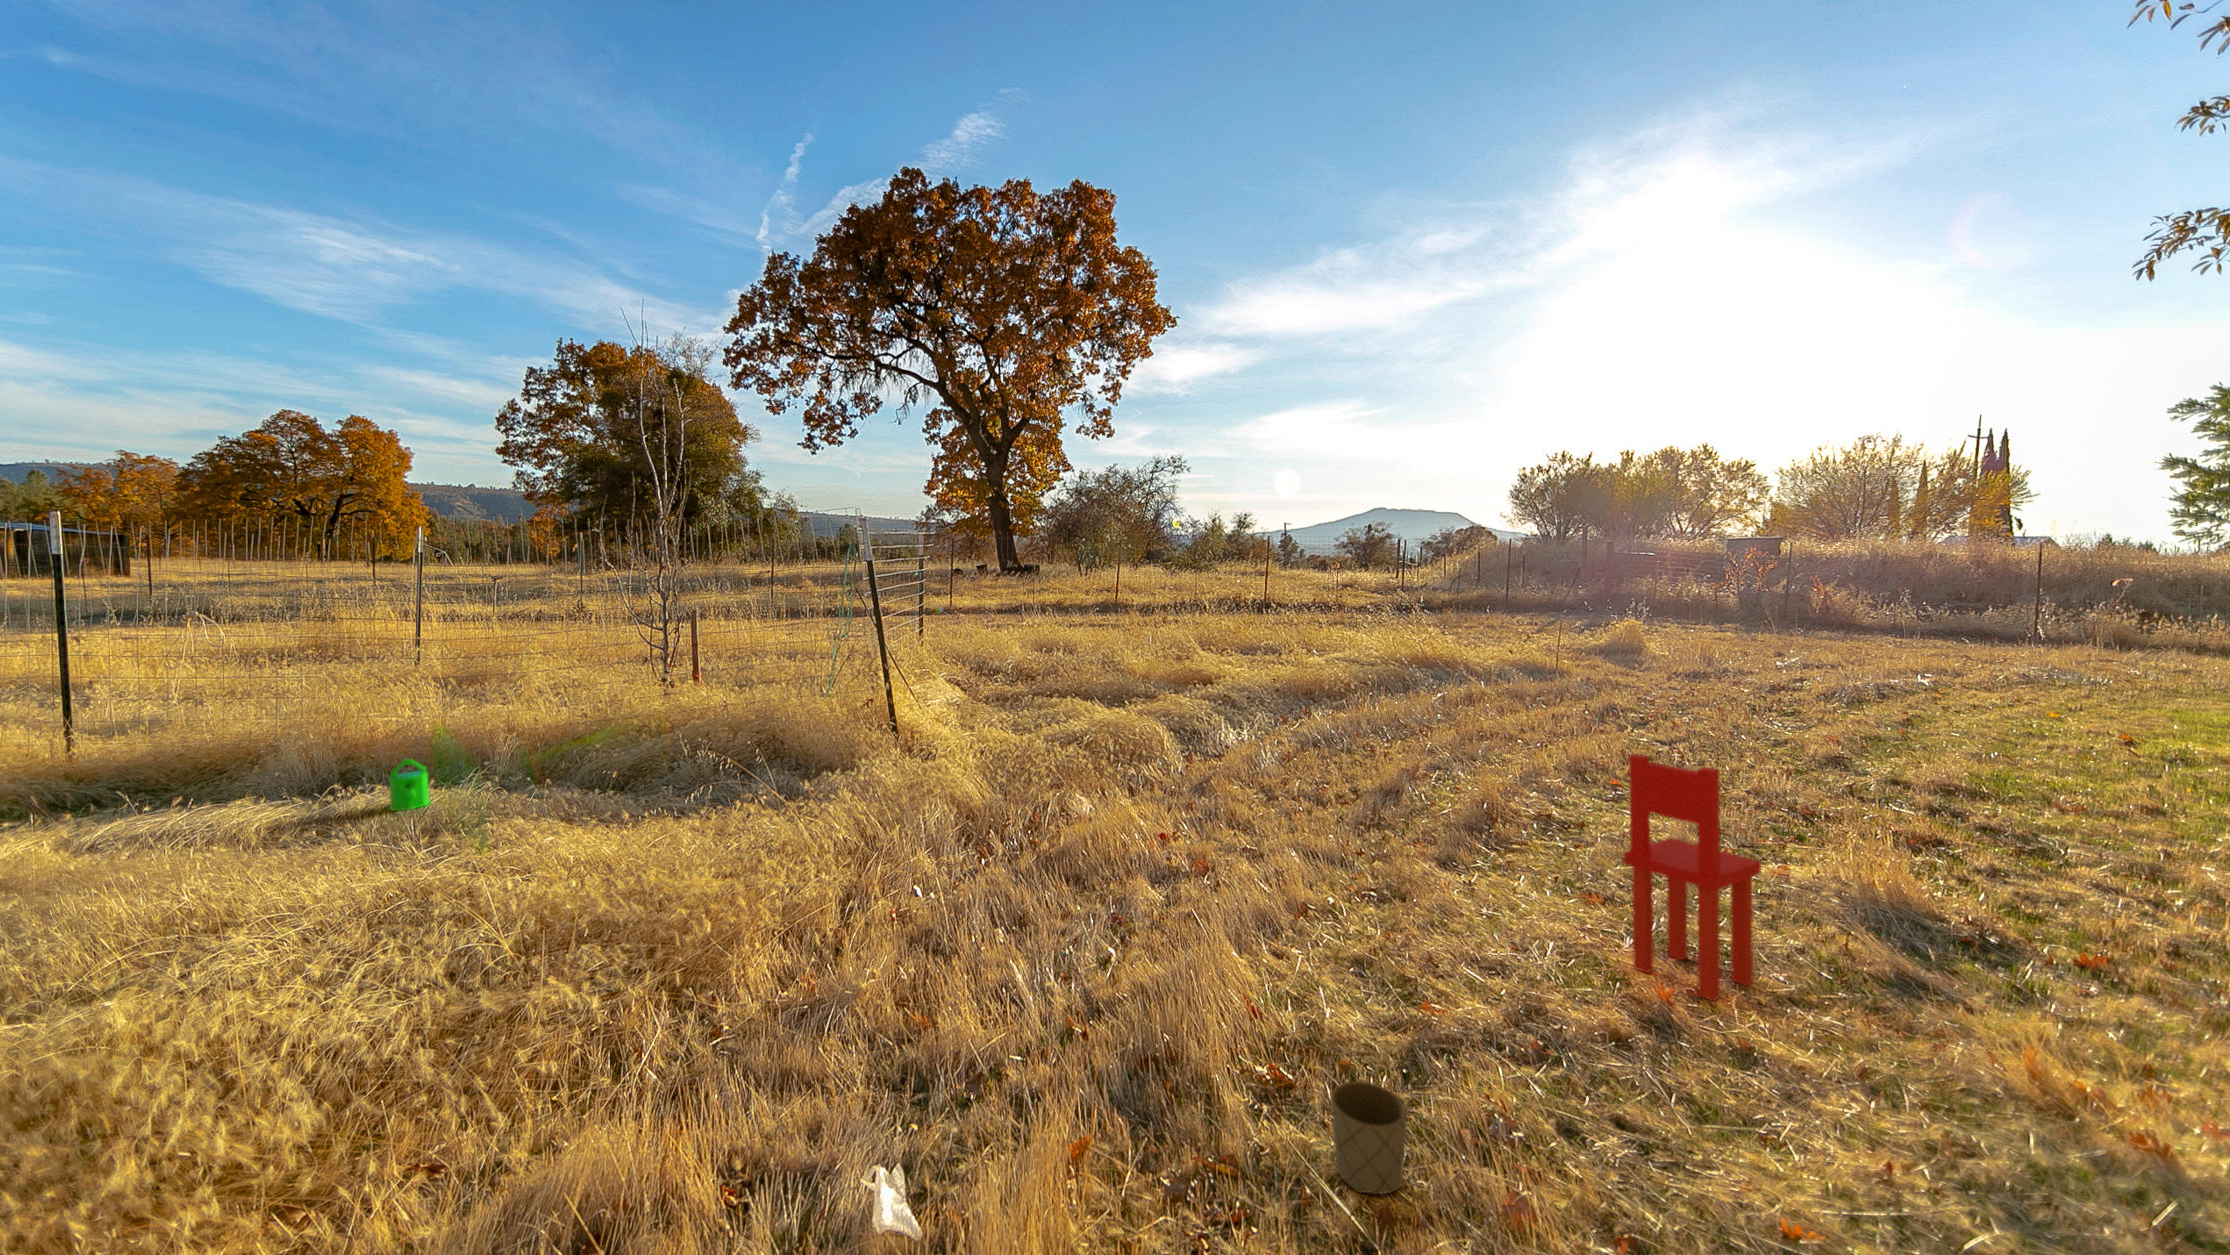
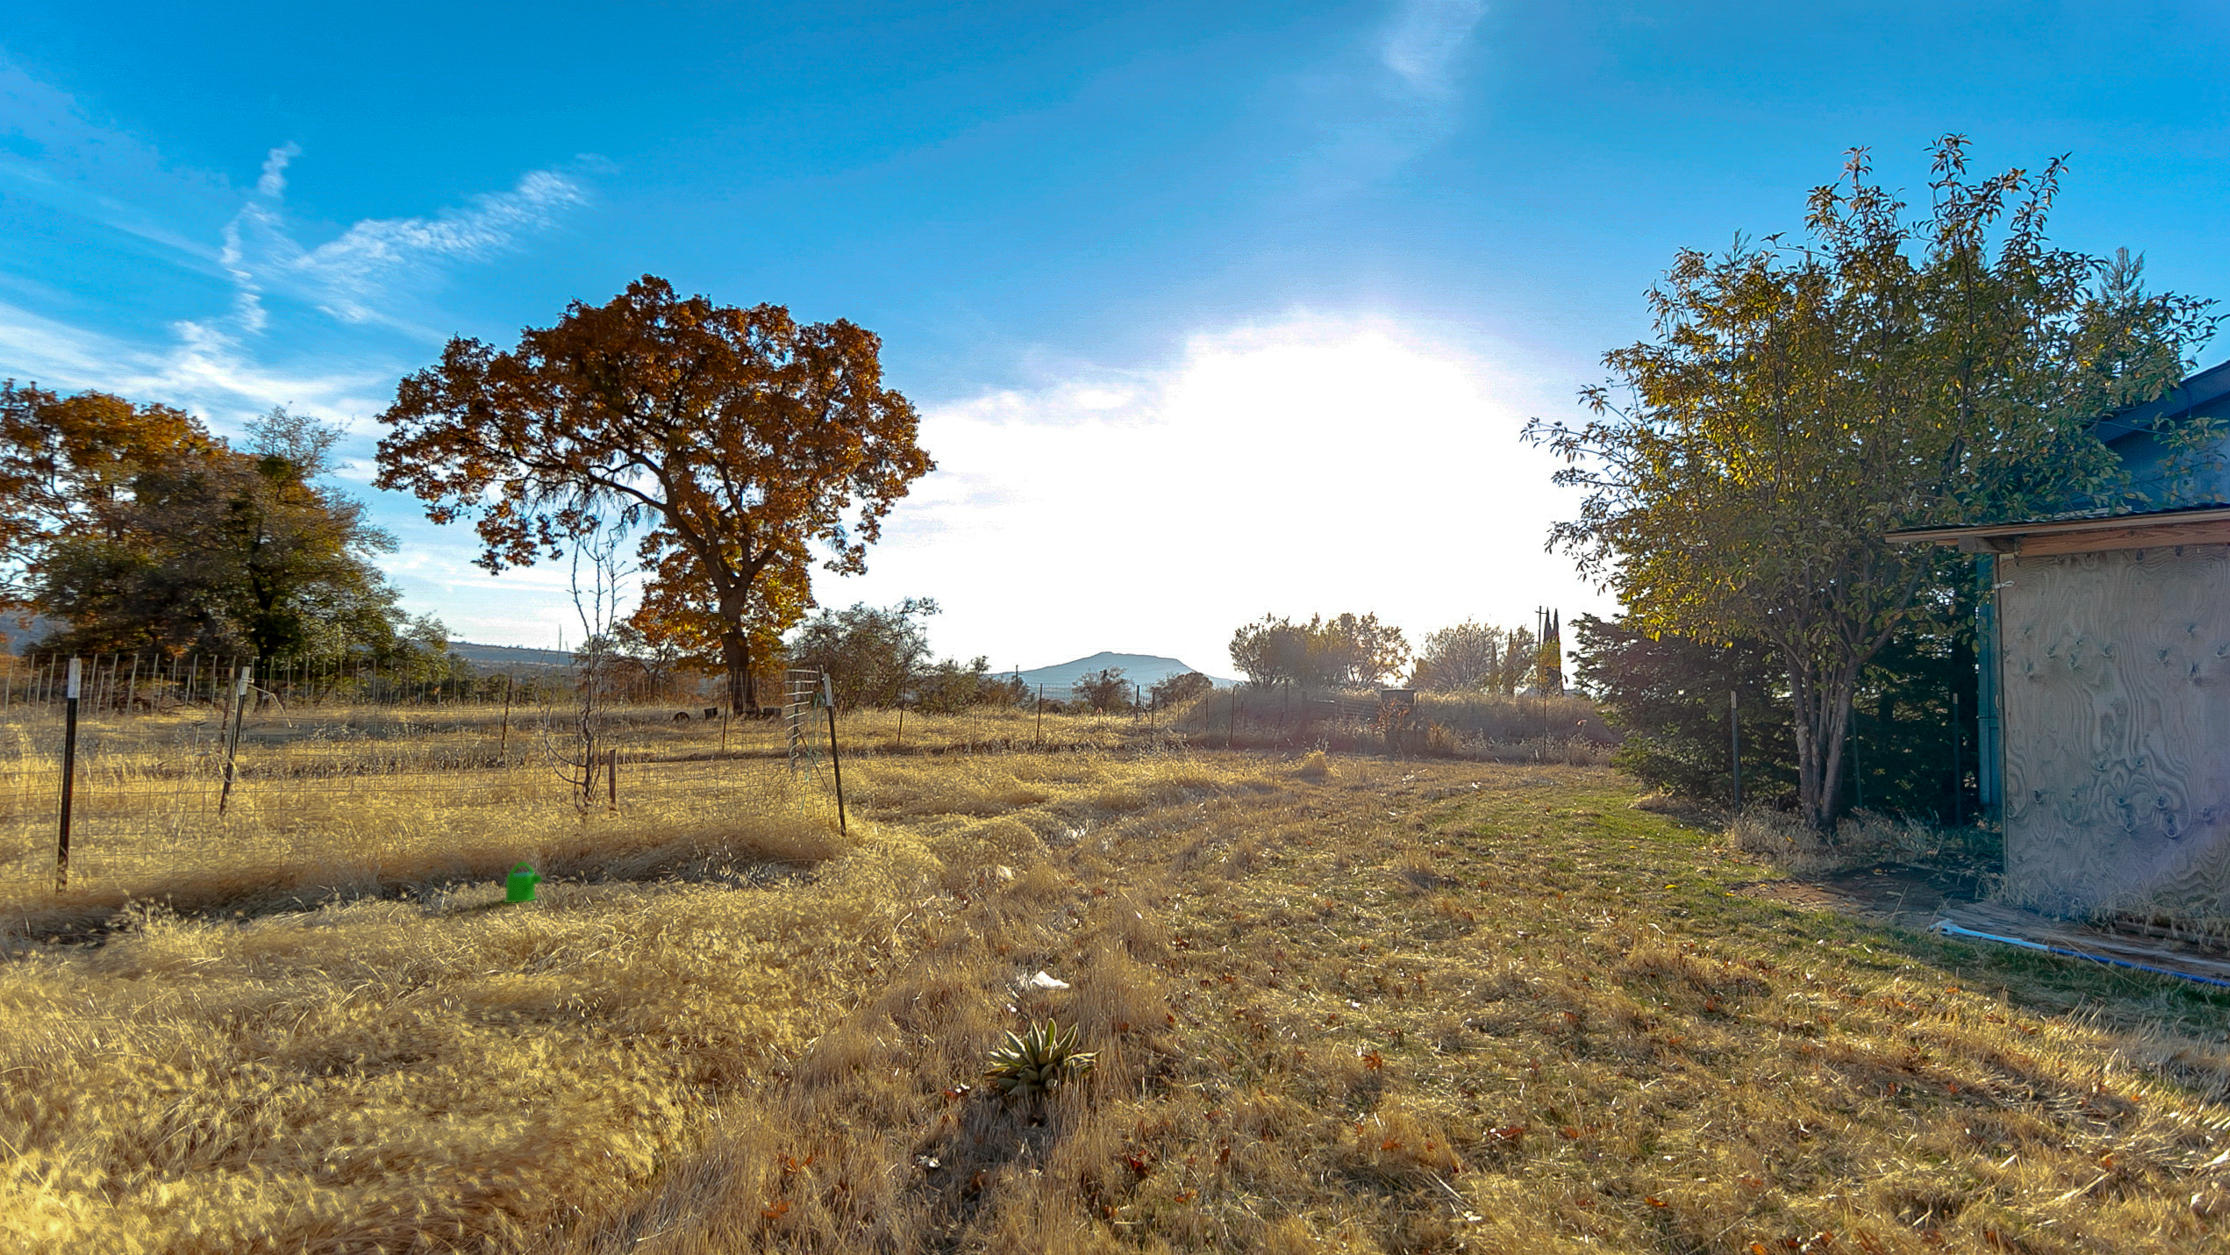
chair: present [1624,755,1761,1001] -> none [1317,798,1368,907]
planter: present [1331,1082,1407,1194] -> none [1219,924,1247,961]

